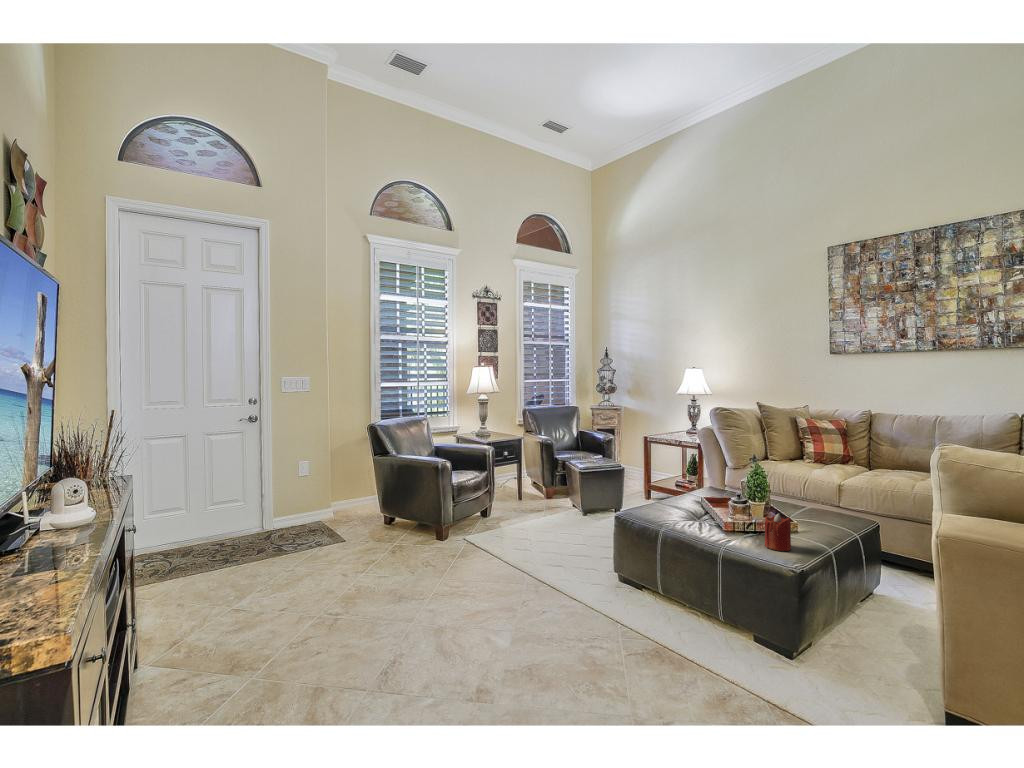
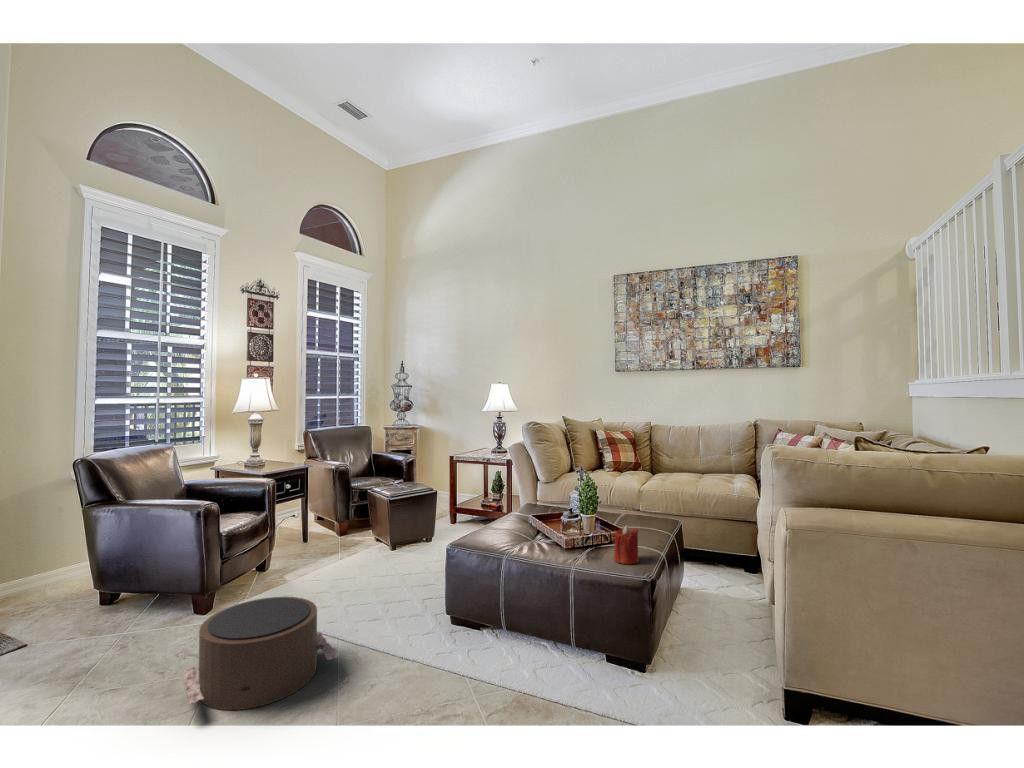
pouf: none [423,533,522,605] -> present [183,597,339,710]

